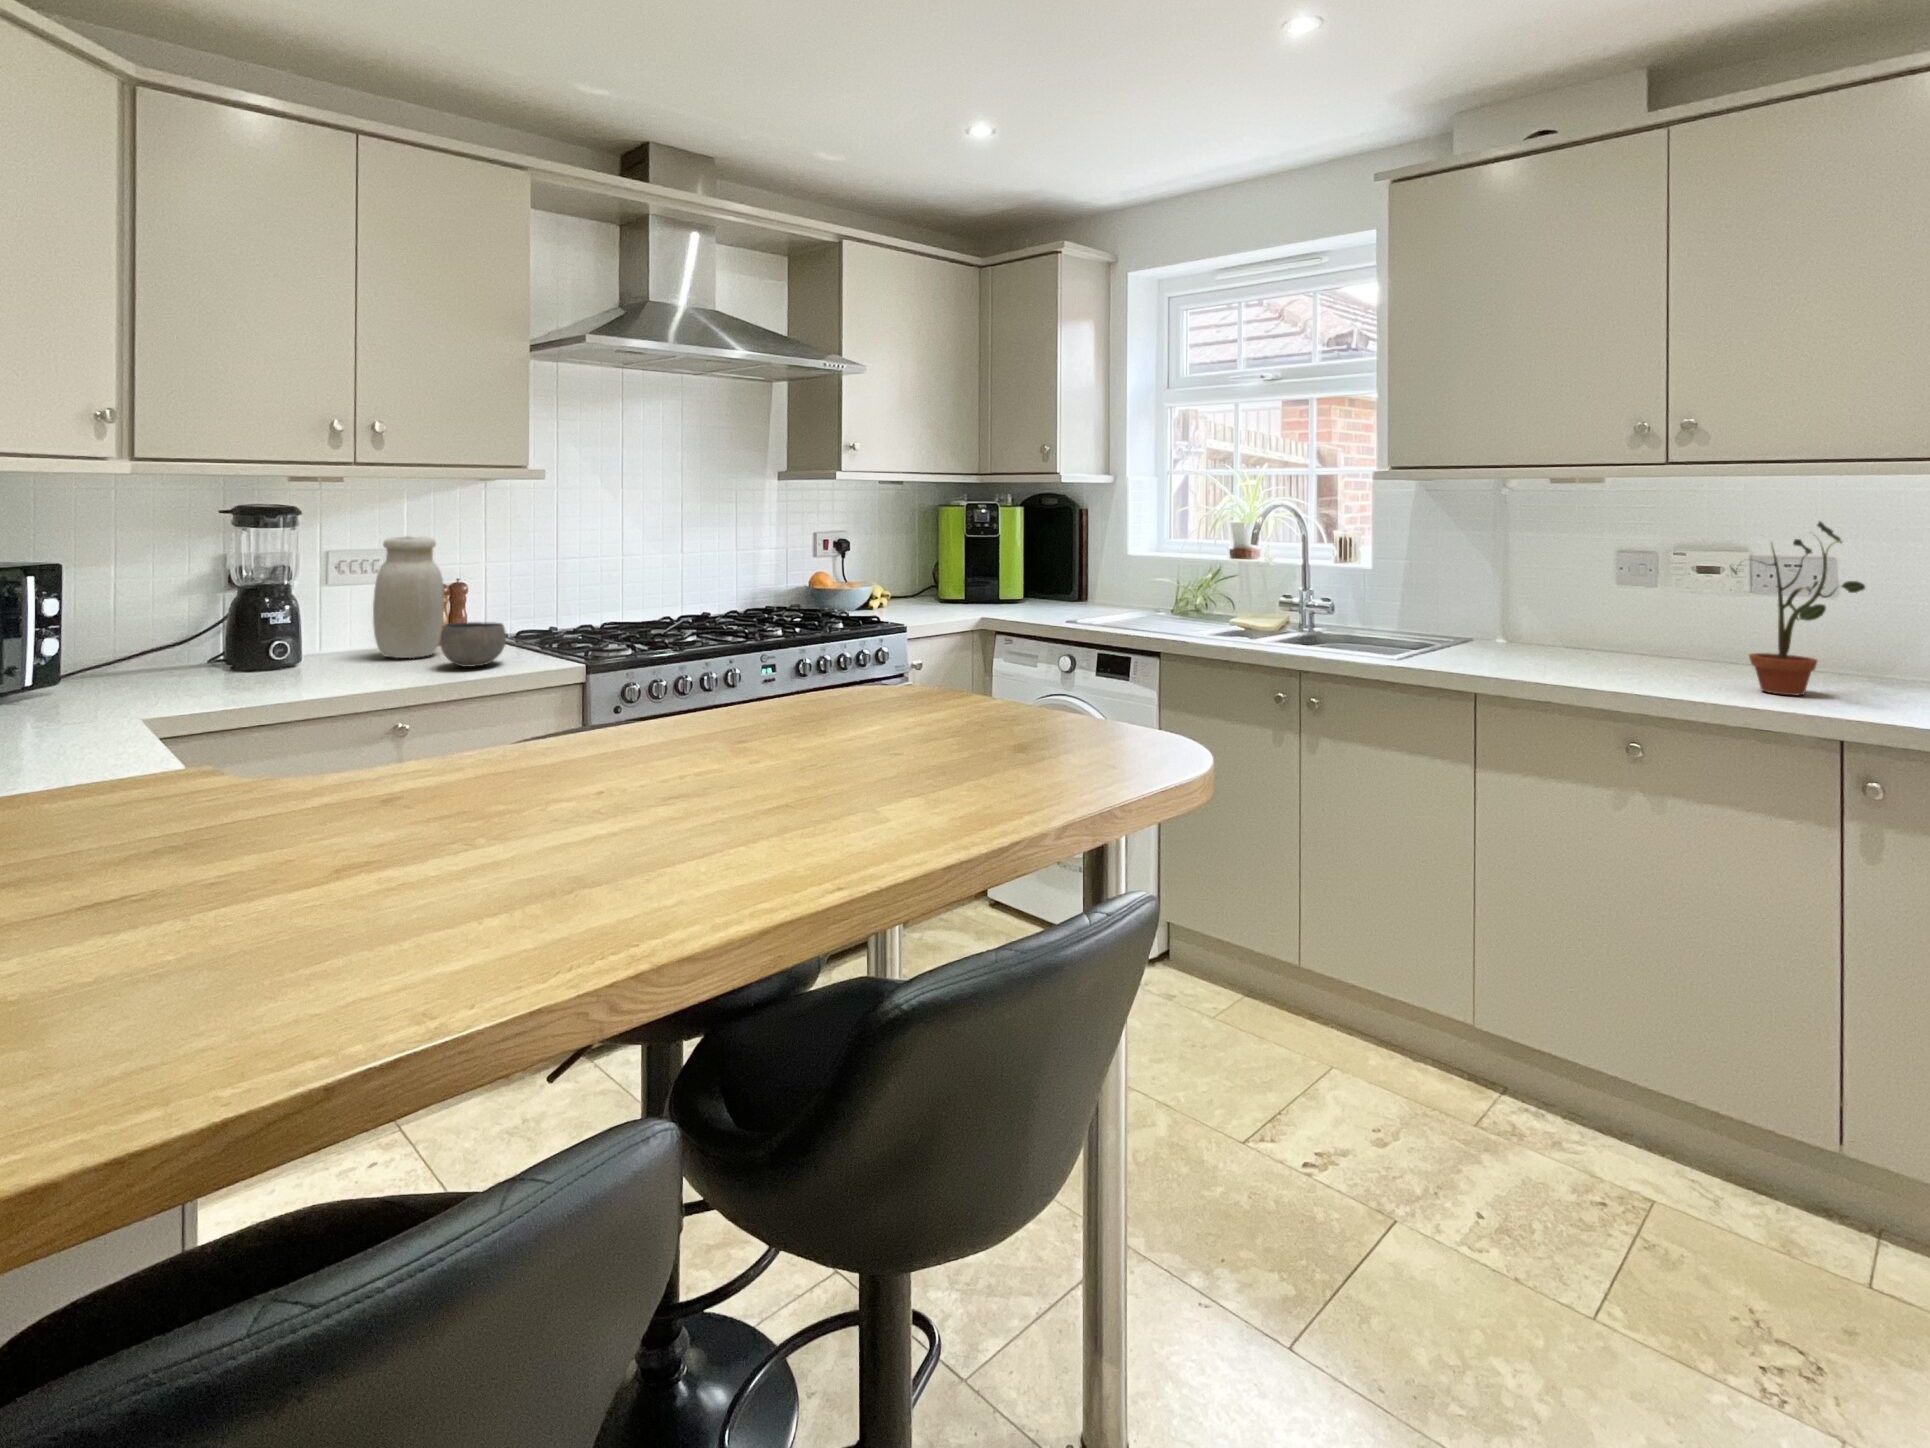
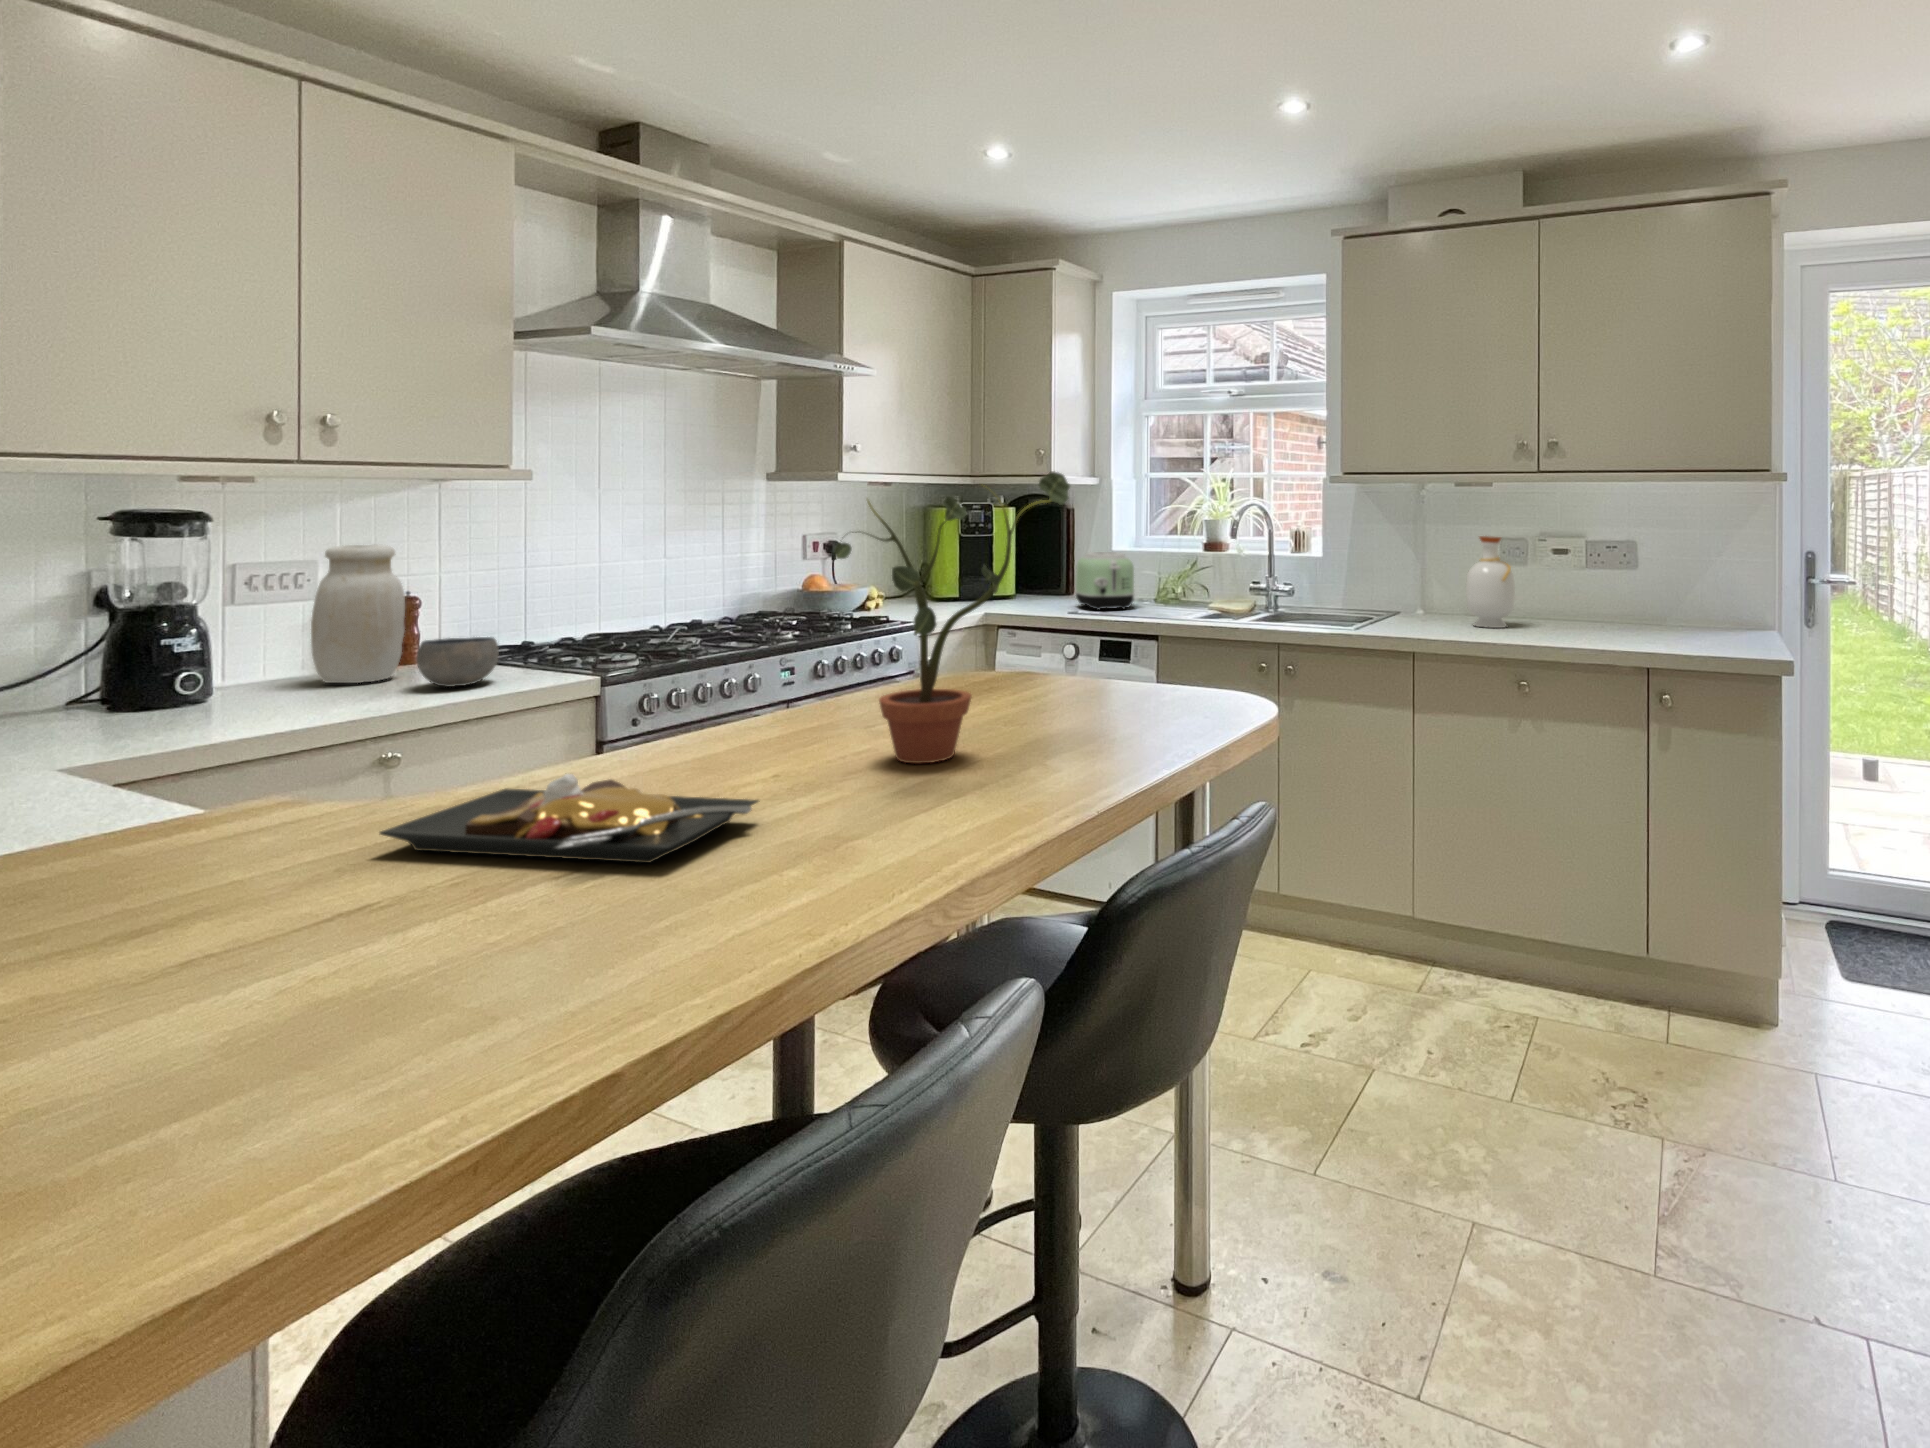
potted plant: present [1731,522,1865,695] -> present [834,471,1070,763]
bottle: none [1562,547,1636,668] -> present [1466,536,1515,628]
toaster: none [1079,555,1143,620] -> present [1076,552,1134,610]
plate: none [102,796,460,916] -> present [380,774,758,863]

